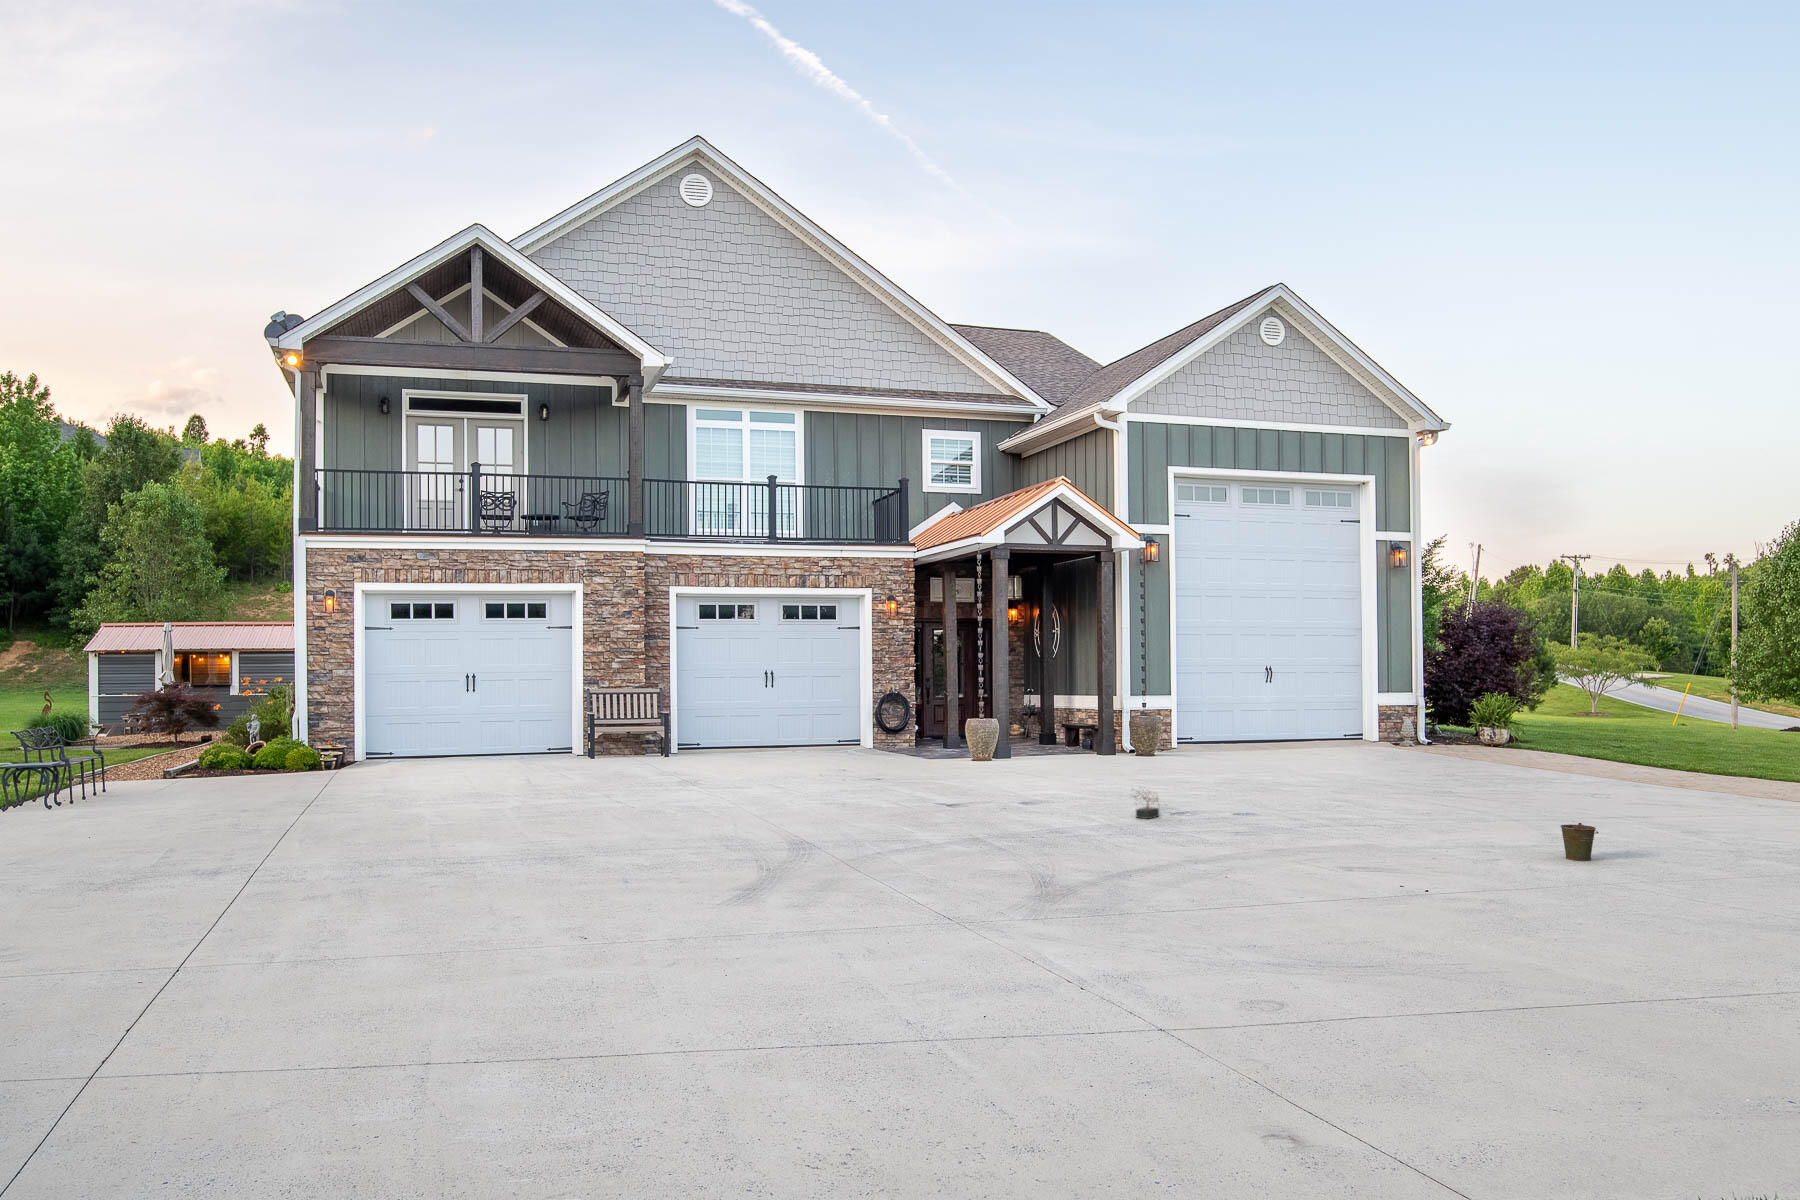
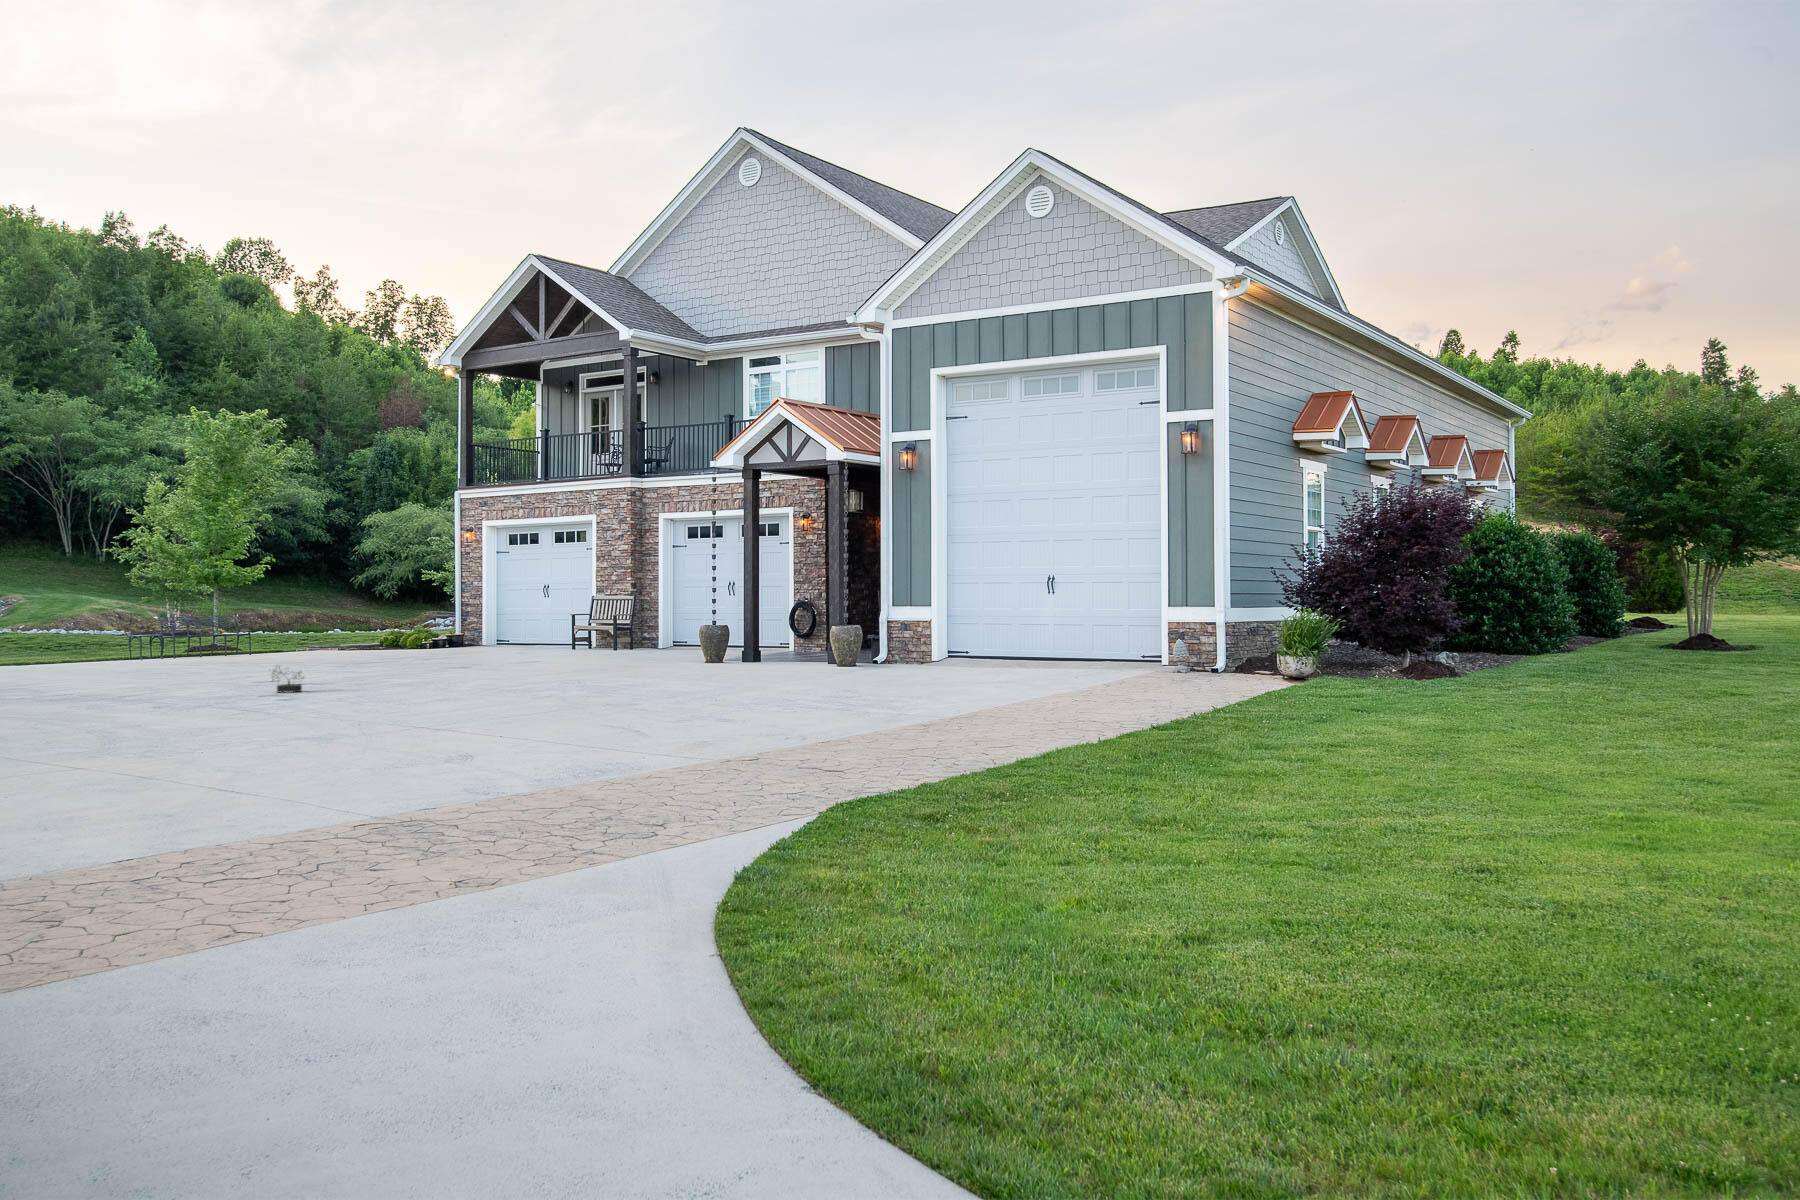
bucket: present [1560,823,1598,861] -> none [55,702,93,736]

